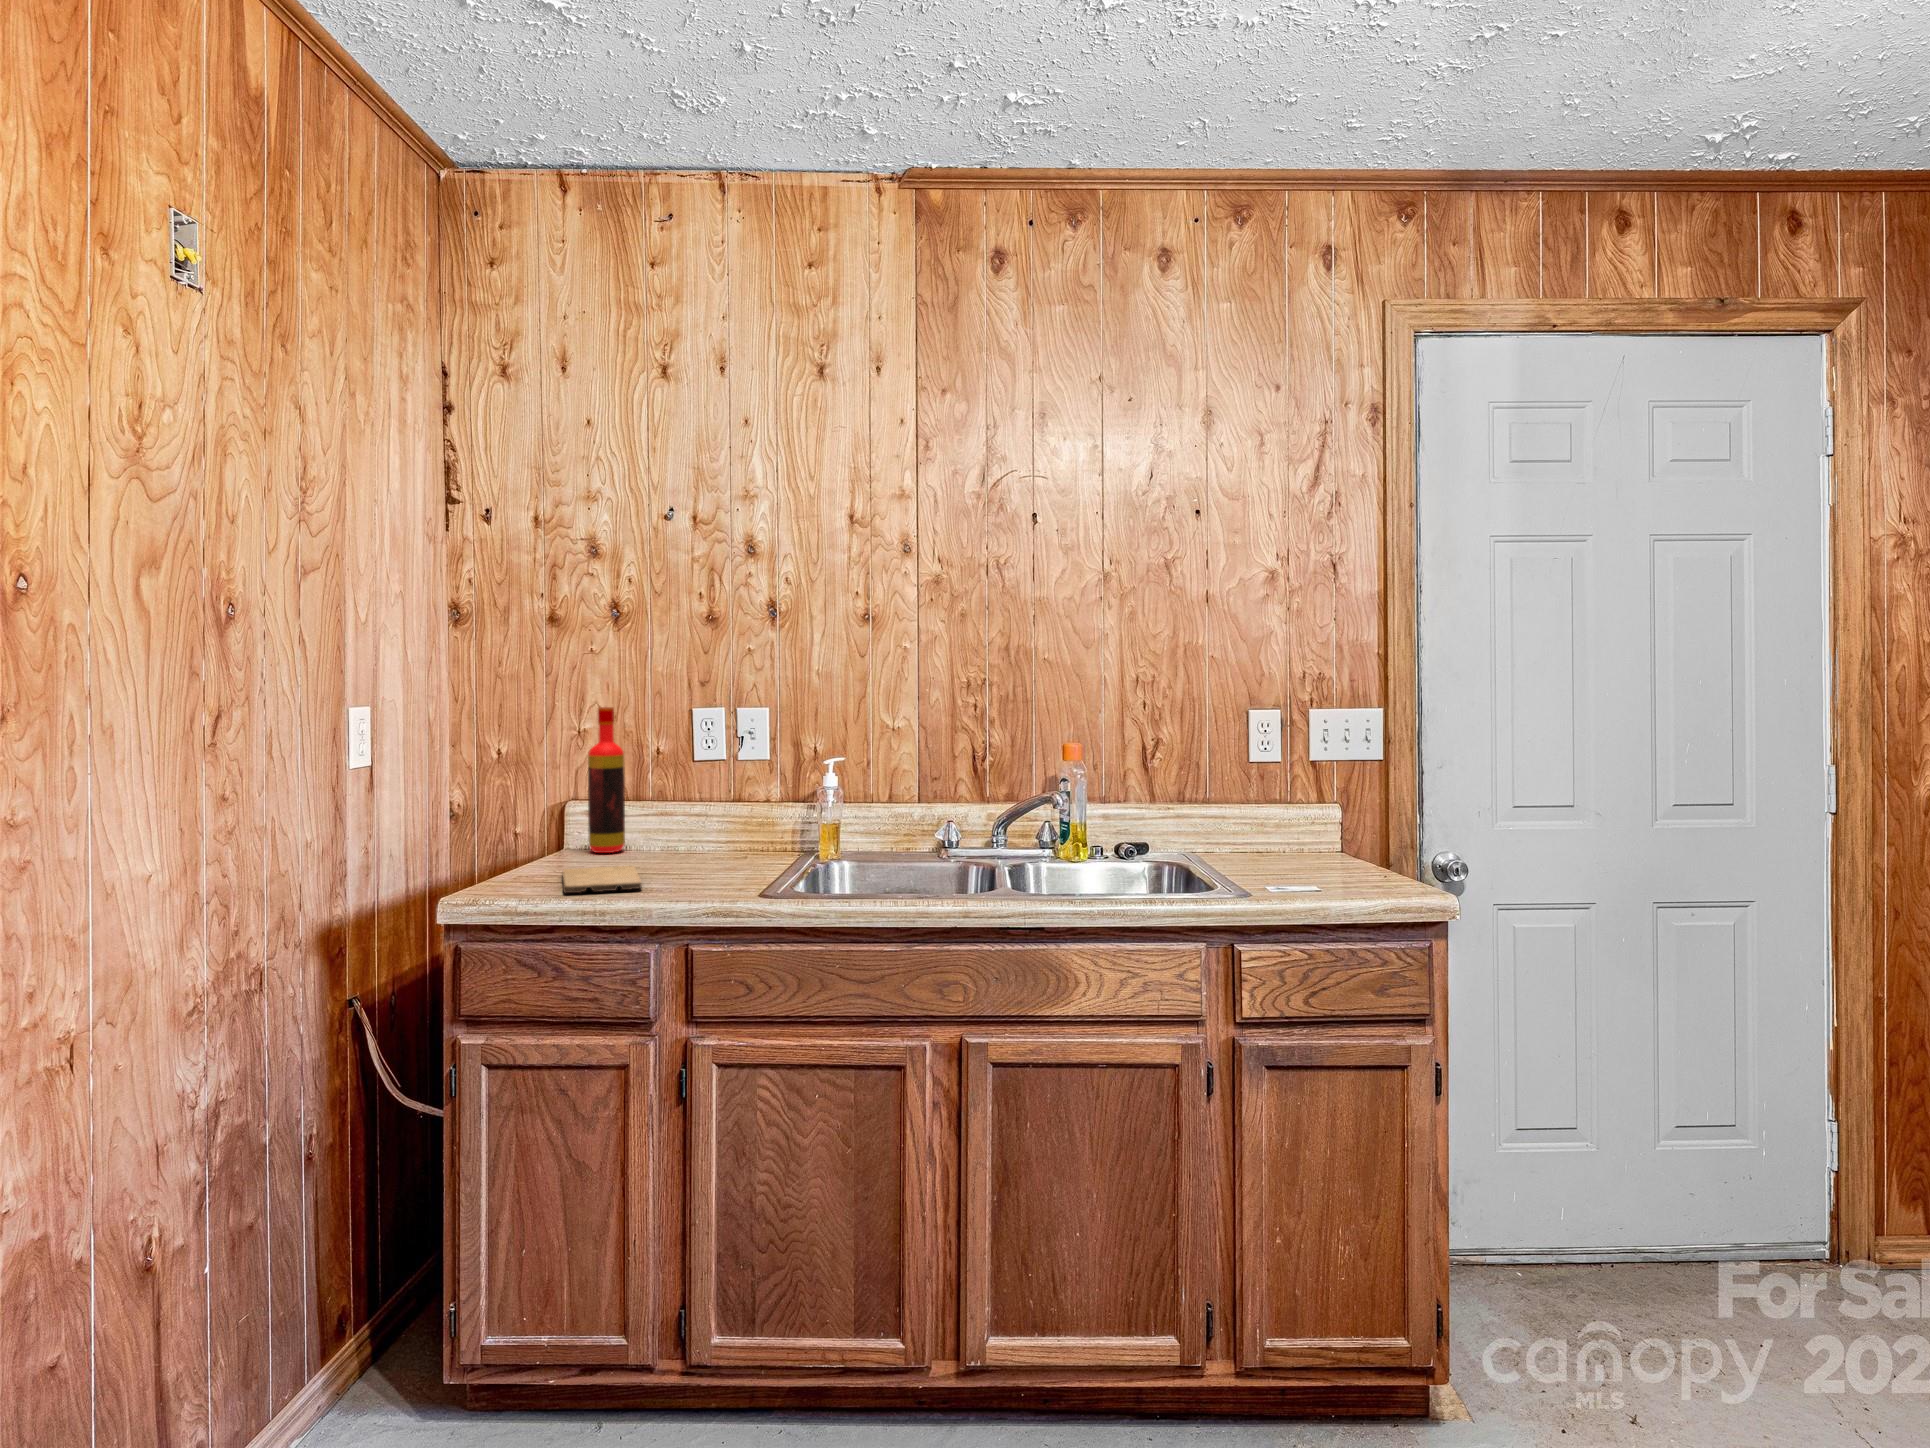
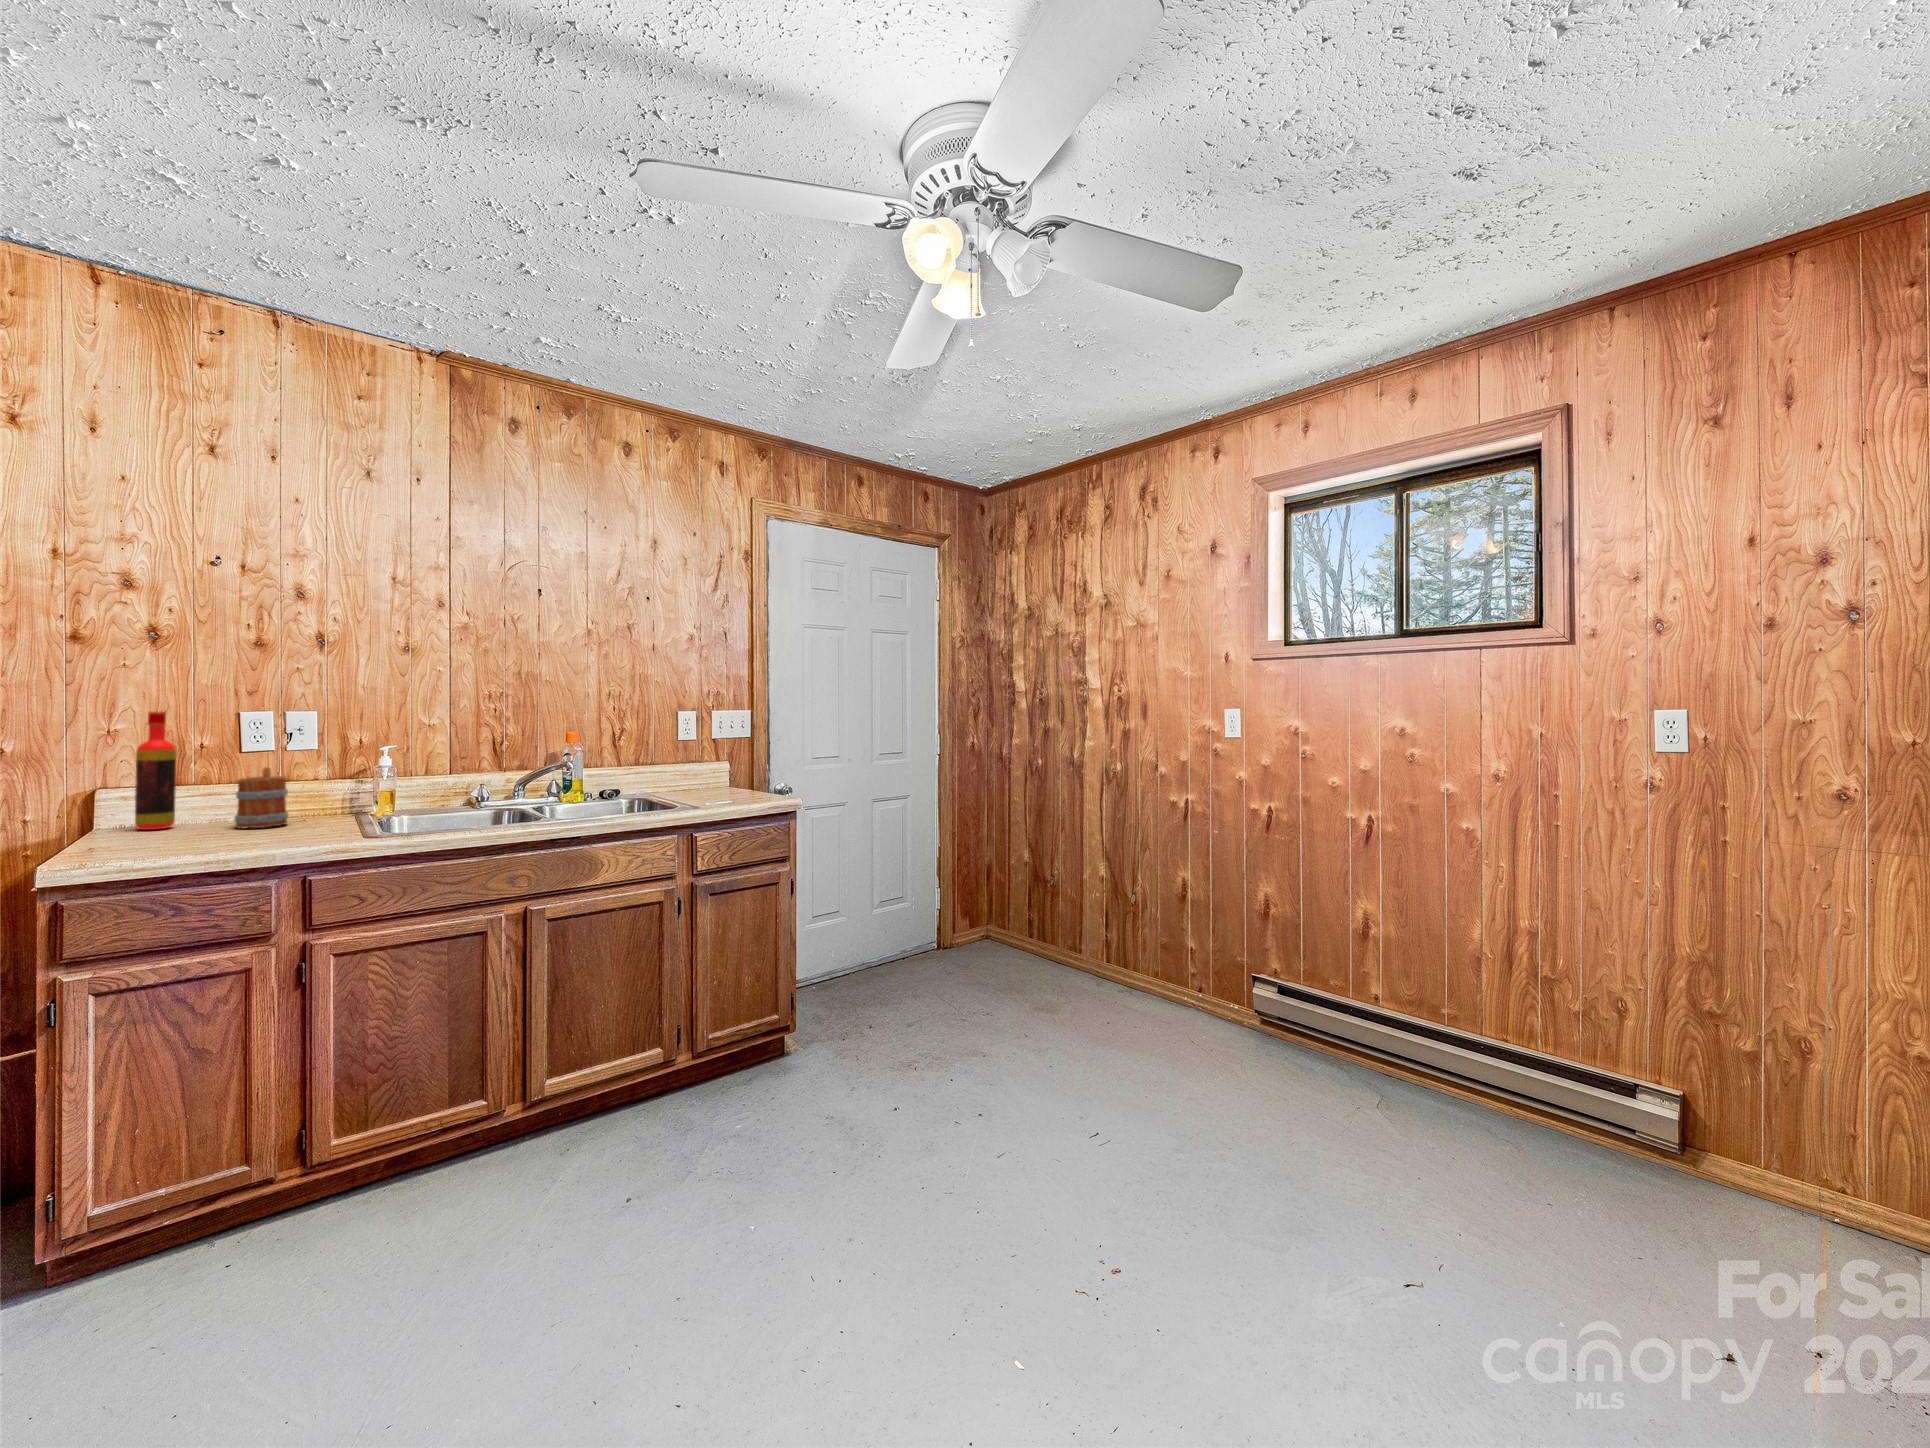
mug: none [669,781,726,863] -> present [234,767,288,829]
cutting board: present [562,866,642,893] -> none [138,831,243,850]

